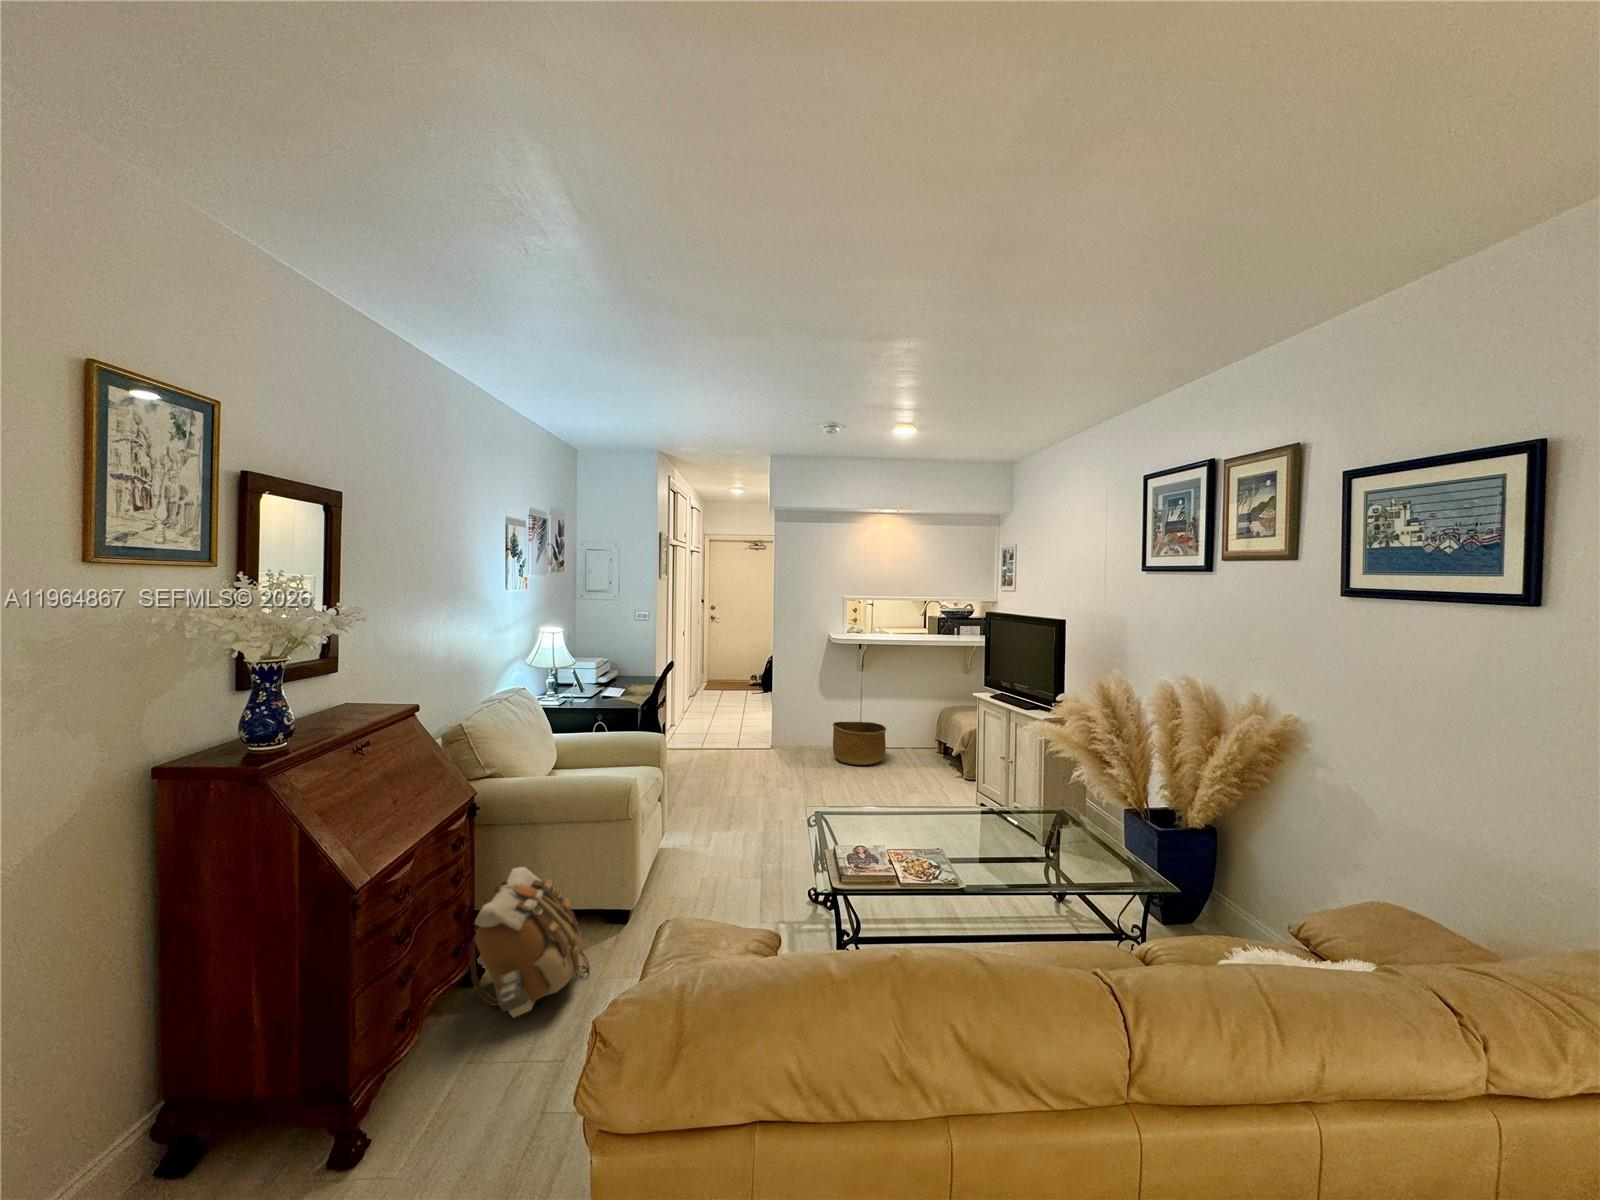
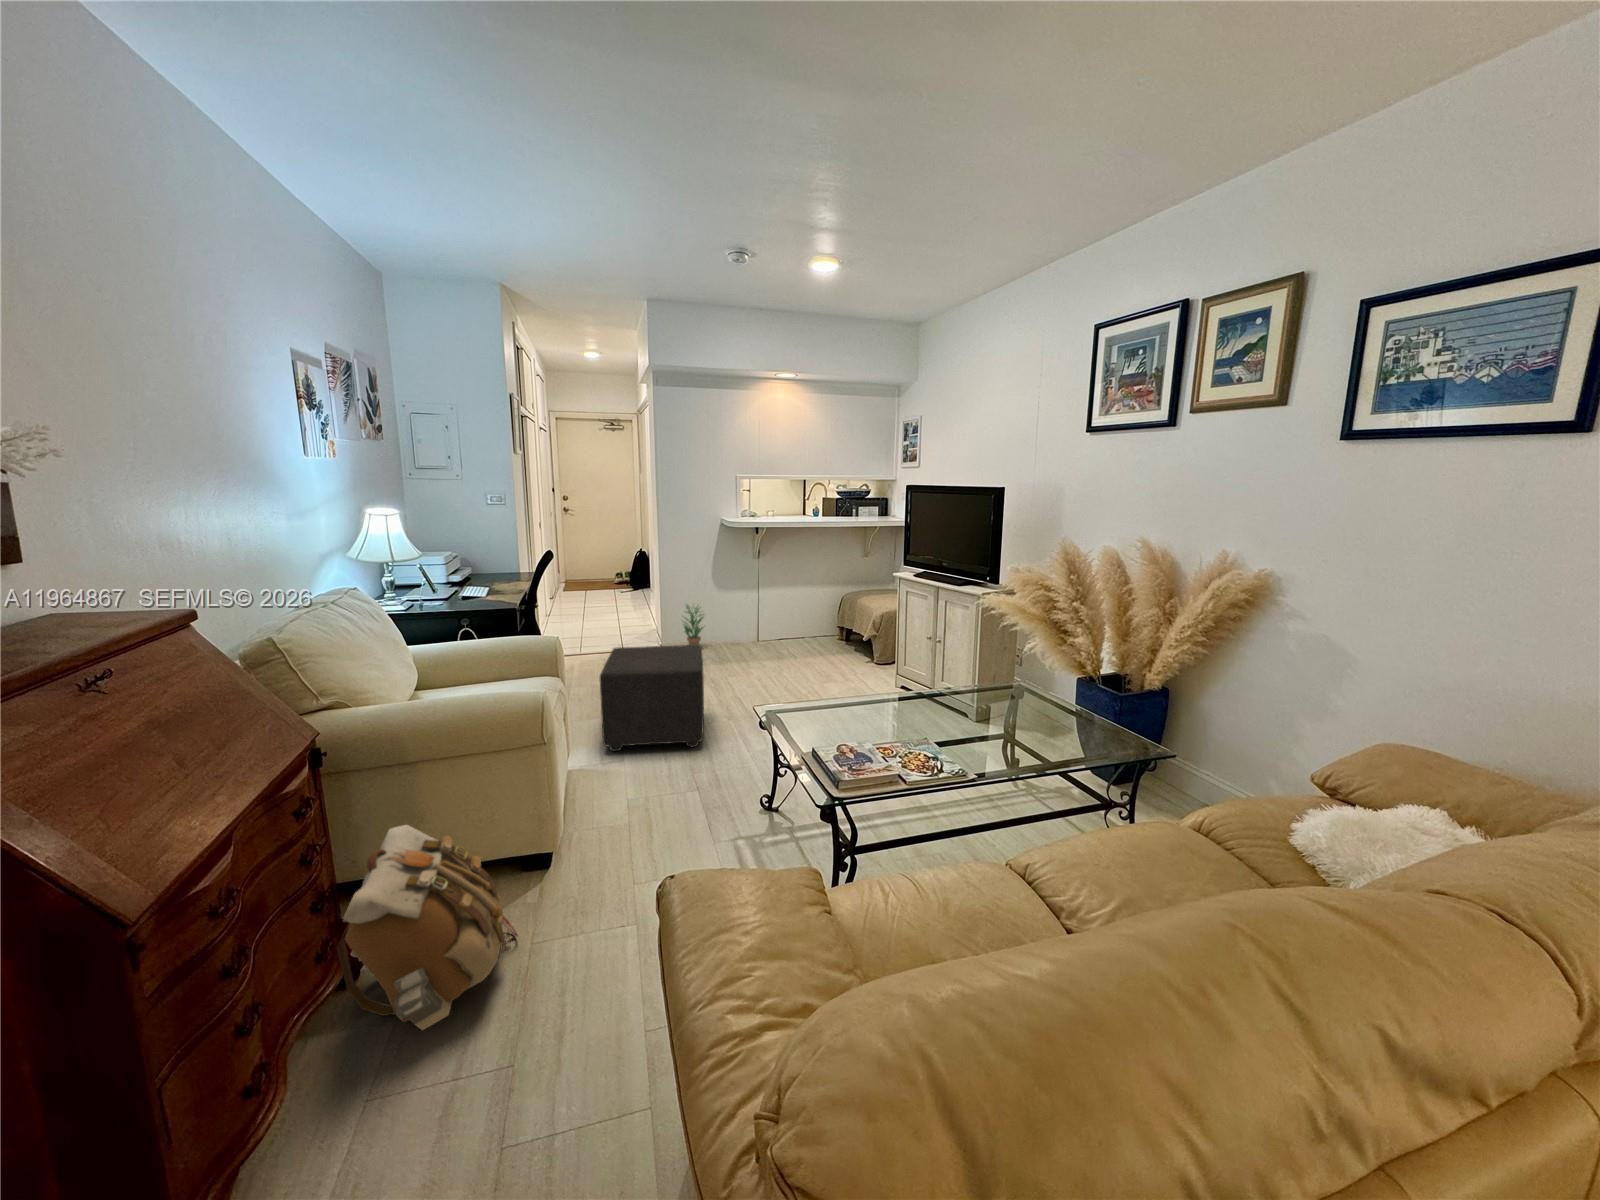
potted plant: none [787,711,811,756] -> present [682,605,703,645]
basket: present [833,722,886,765] -> none [730,610,787,654]
ottoman: none [693,748,787,843] -> present [600,645,704,751]

